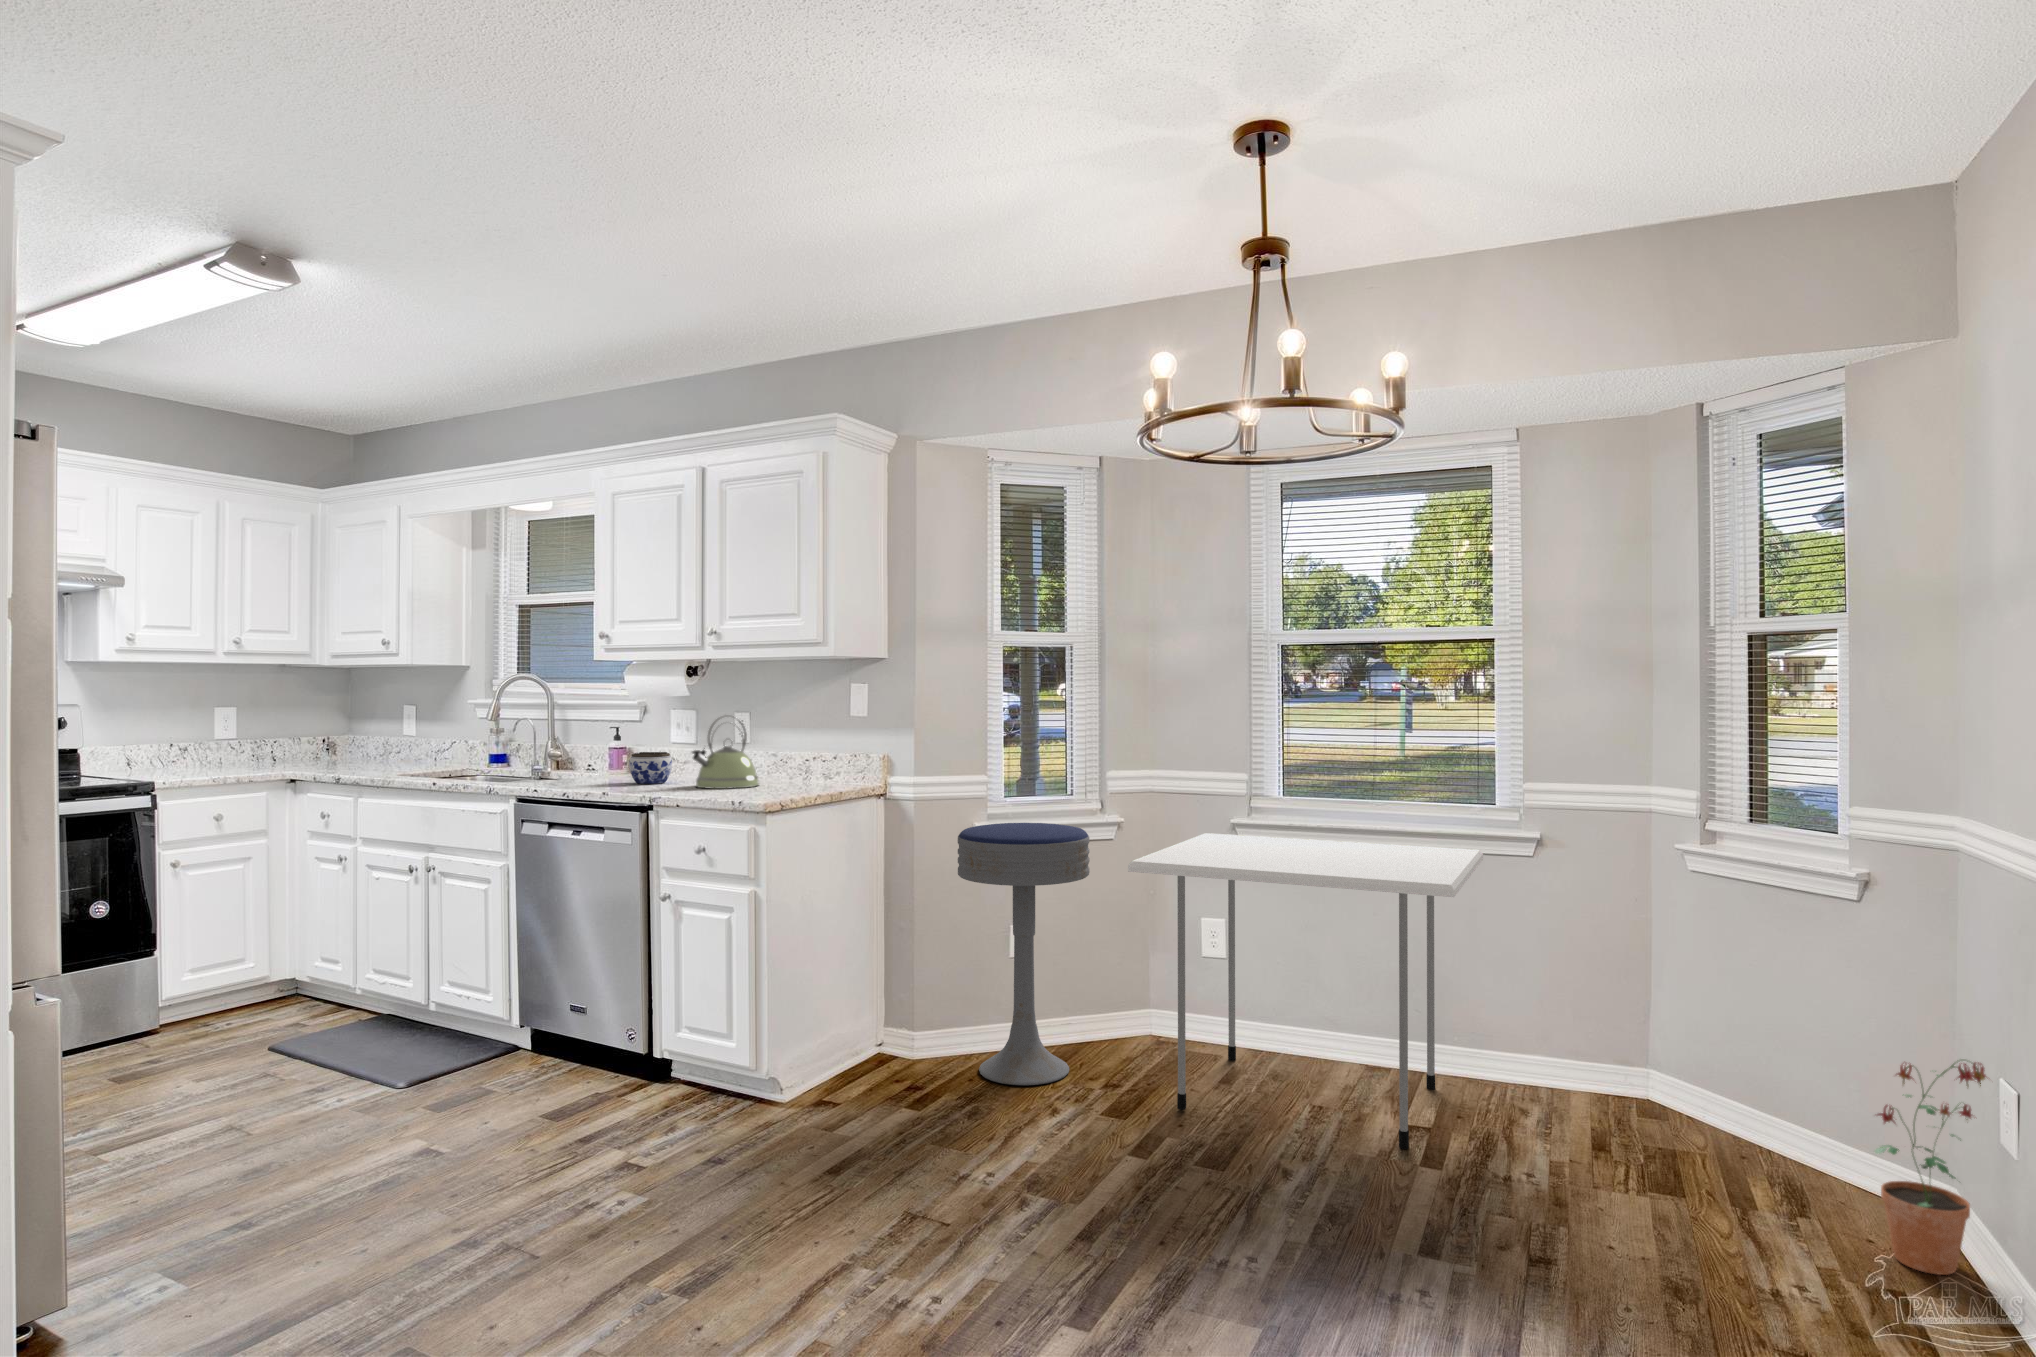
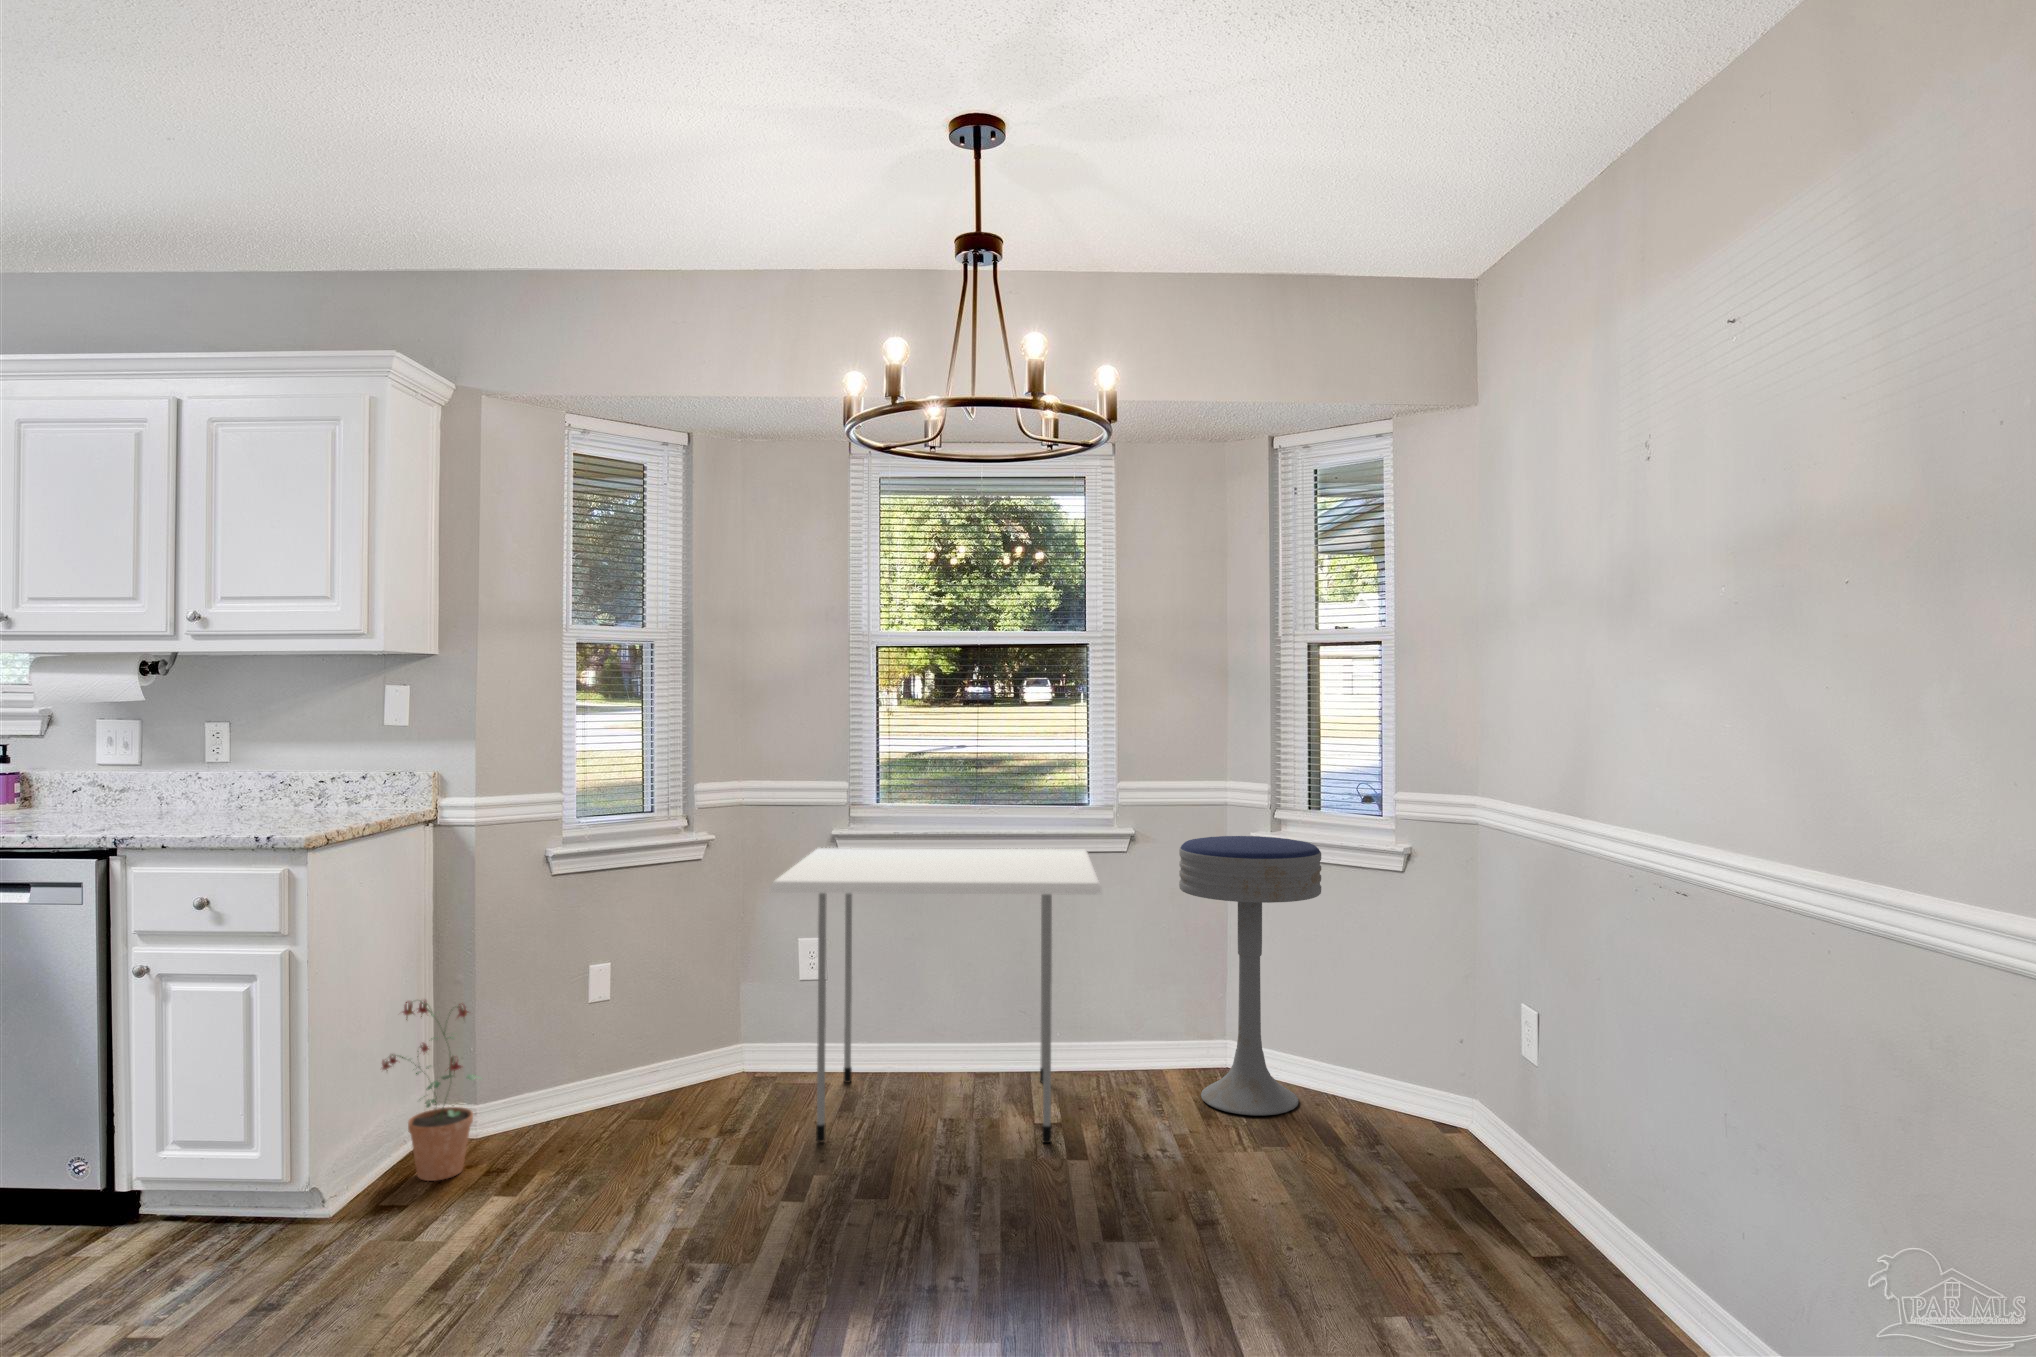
kettle: present [692,716,759,789] -> none [163,729,262,825]
jar: present [629,752,672,784] -> none [48,779,118,823]
bar stool: present [958,823,1090,1085] -> present [1179,836,1321,1116]
potted plant: present [1875,1060,1986,1275] -> present [382,1000,481,1181]

